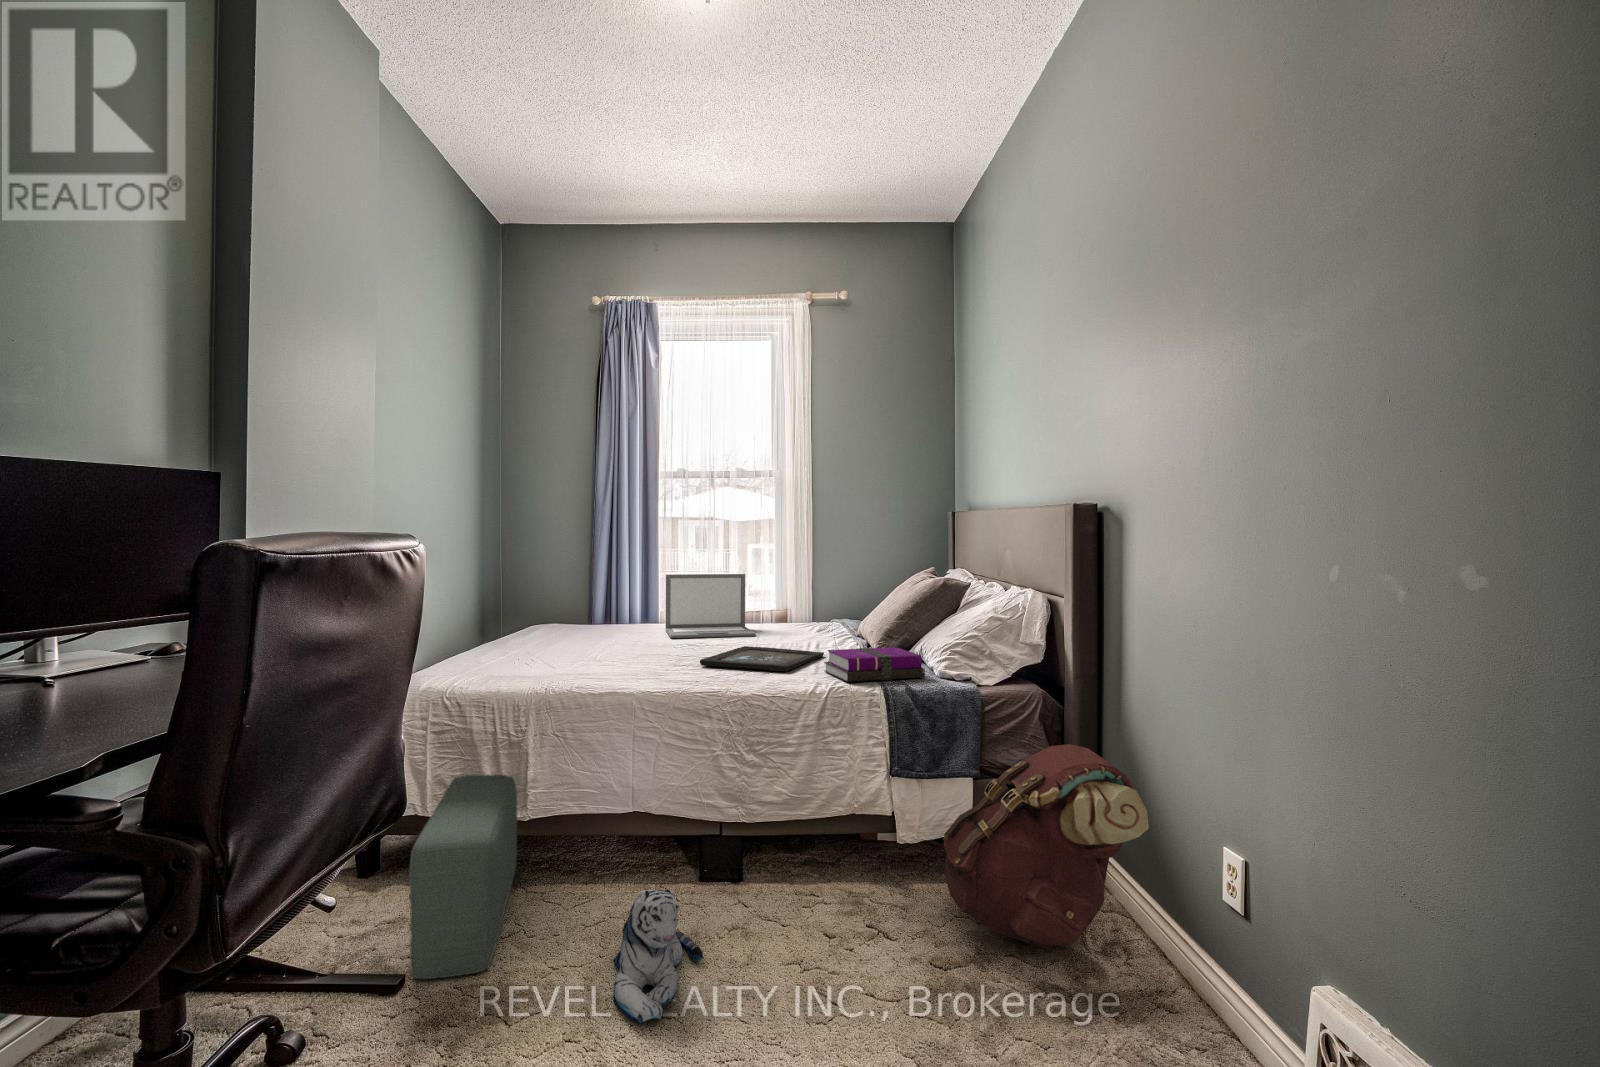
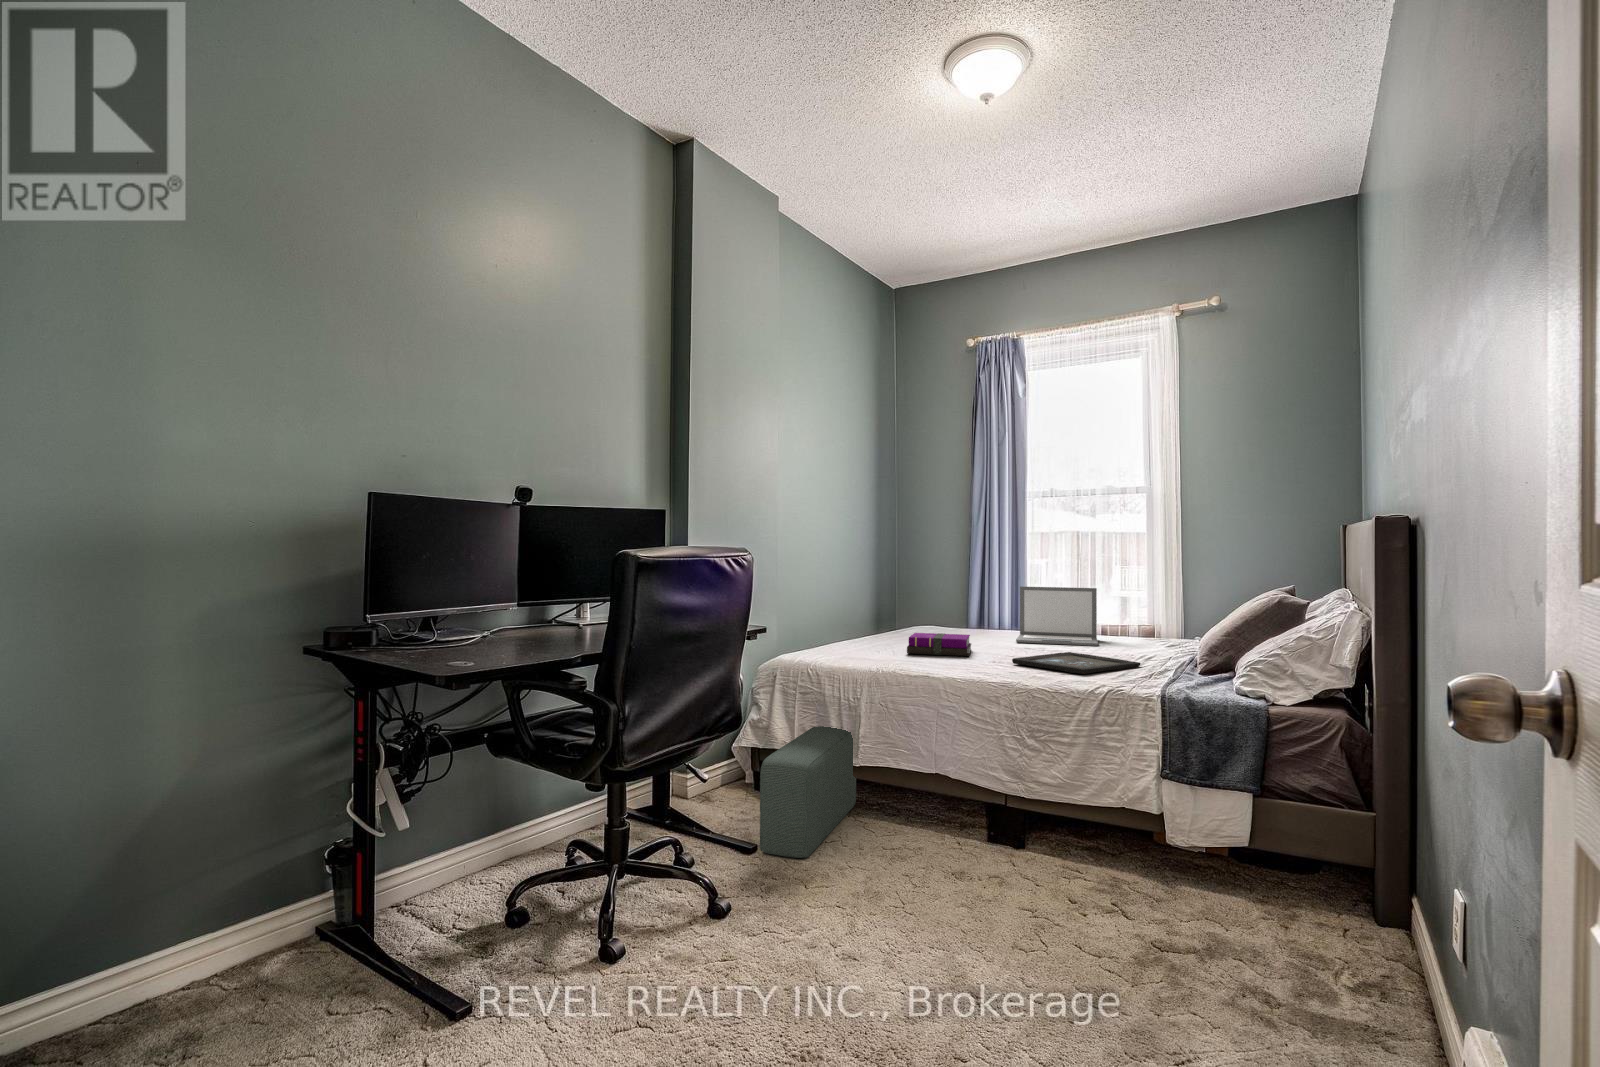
notebook: present [824,647,925,682] -> present [907,633,971,656]
backpack: present [943,744,1149,949] -> none [1188,768,1410,967]
plush toy: present [613,889,703,1024] -> none [876,821,955,915]

